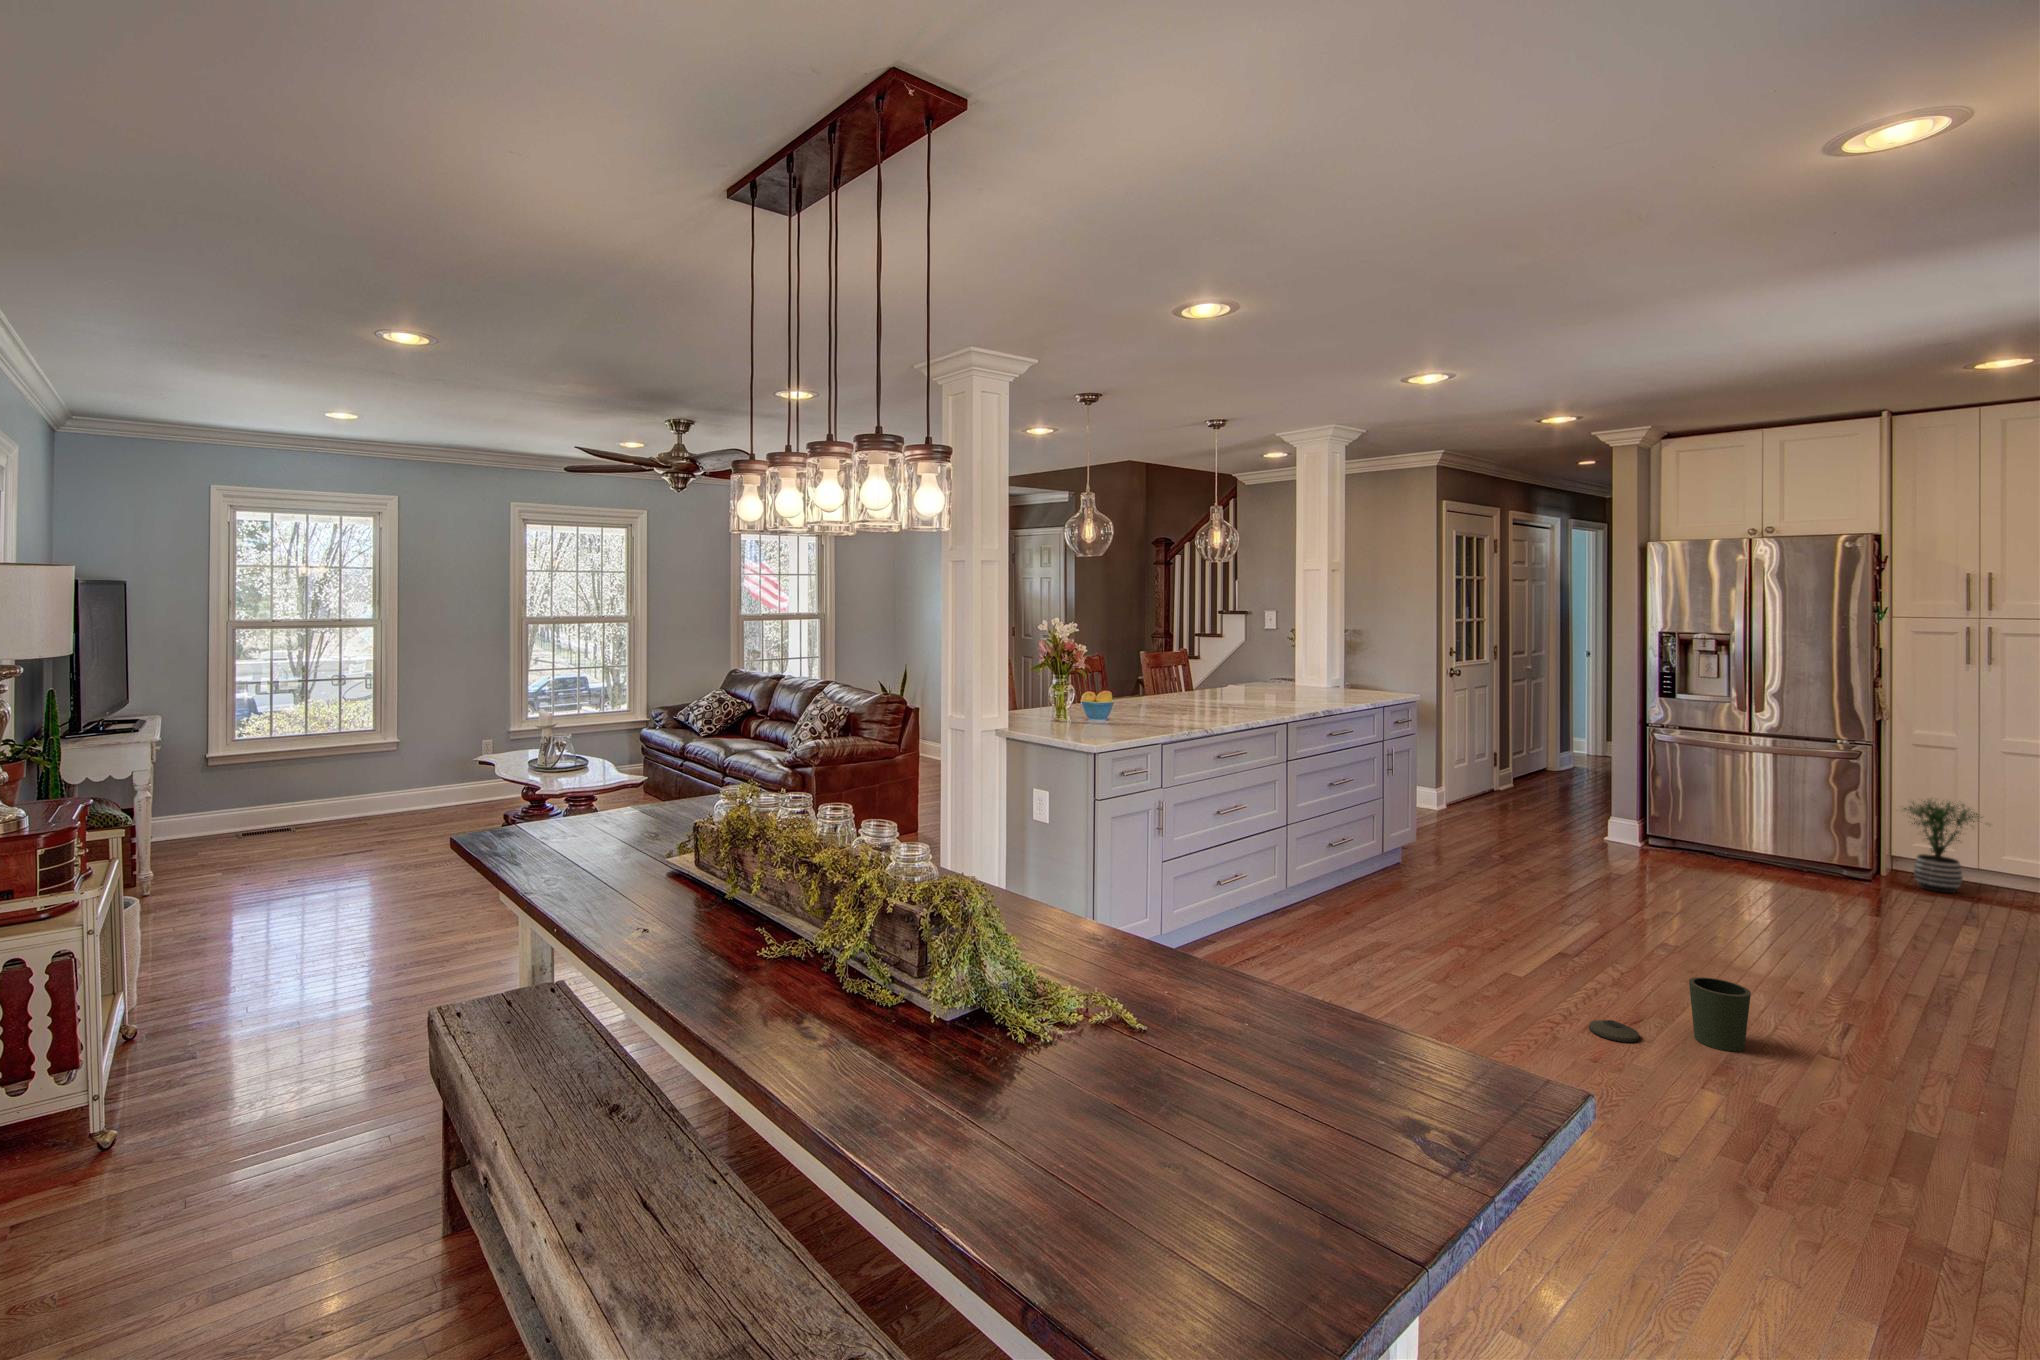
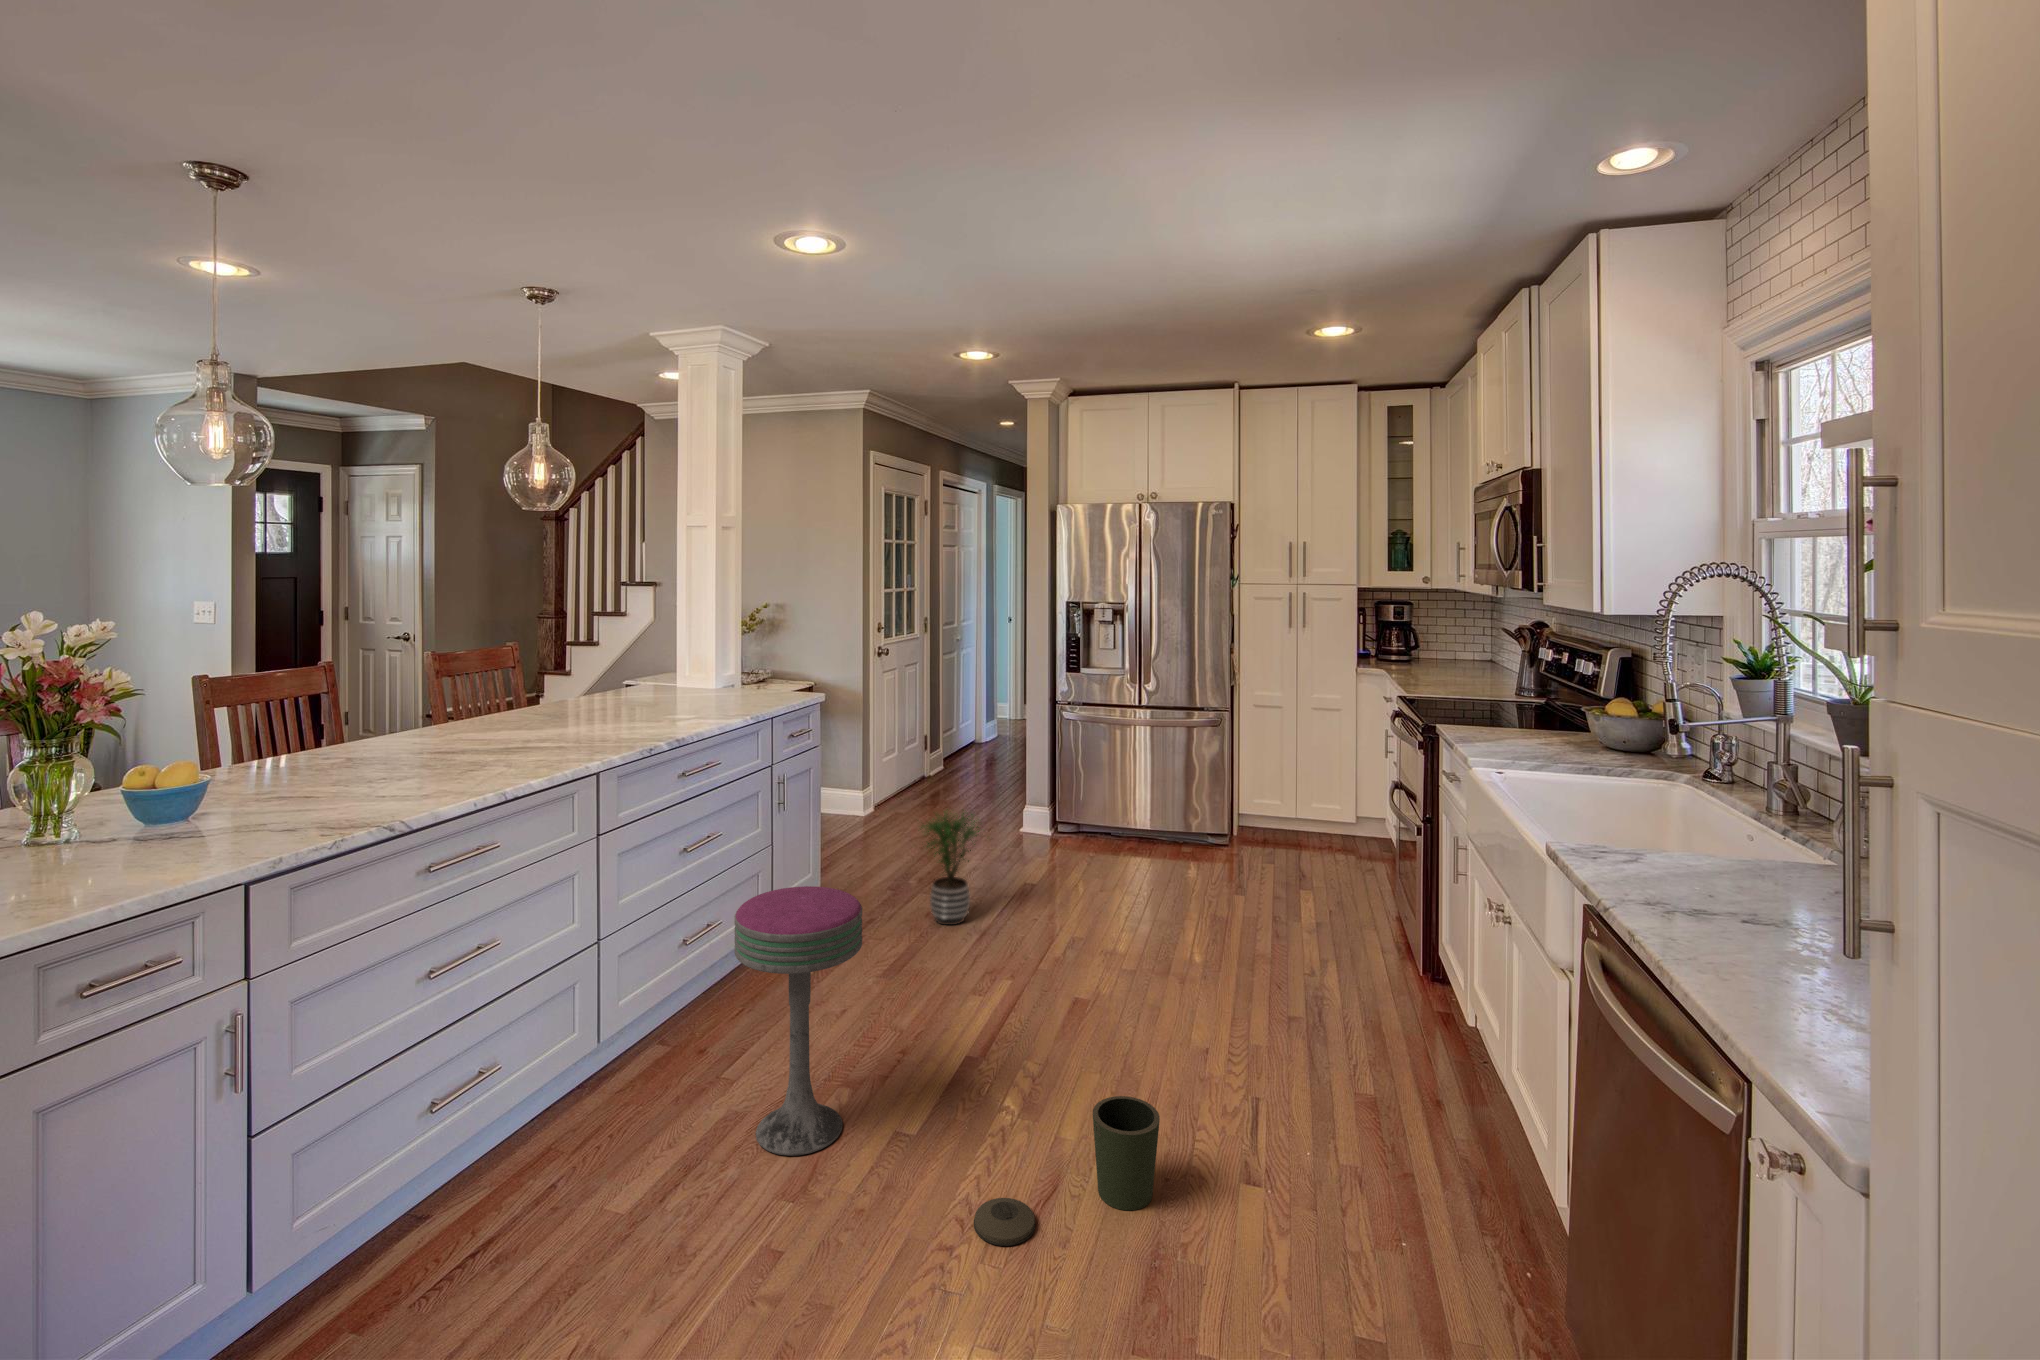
potted plant: present [1904,800,1982,893] -> present [921,809,980,925]
bar stool: none [1397,810,1491,977] -> present [734,886,862,1156]

